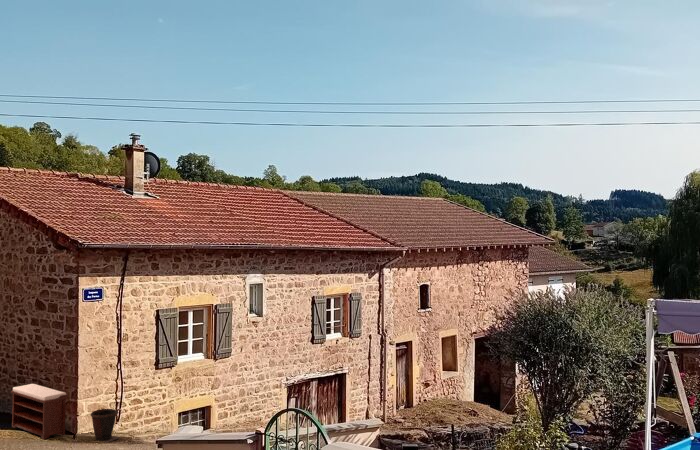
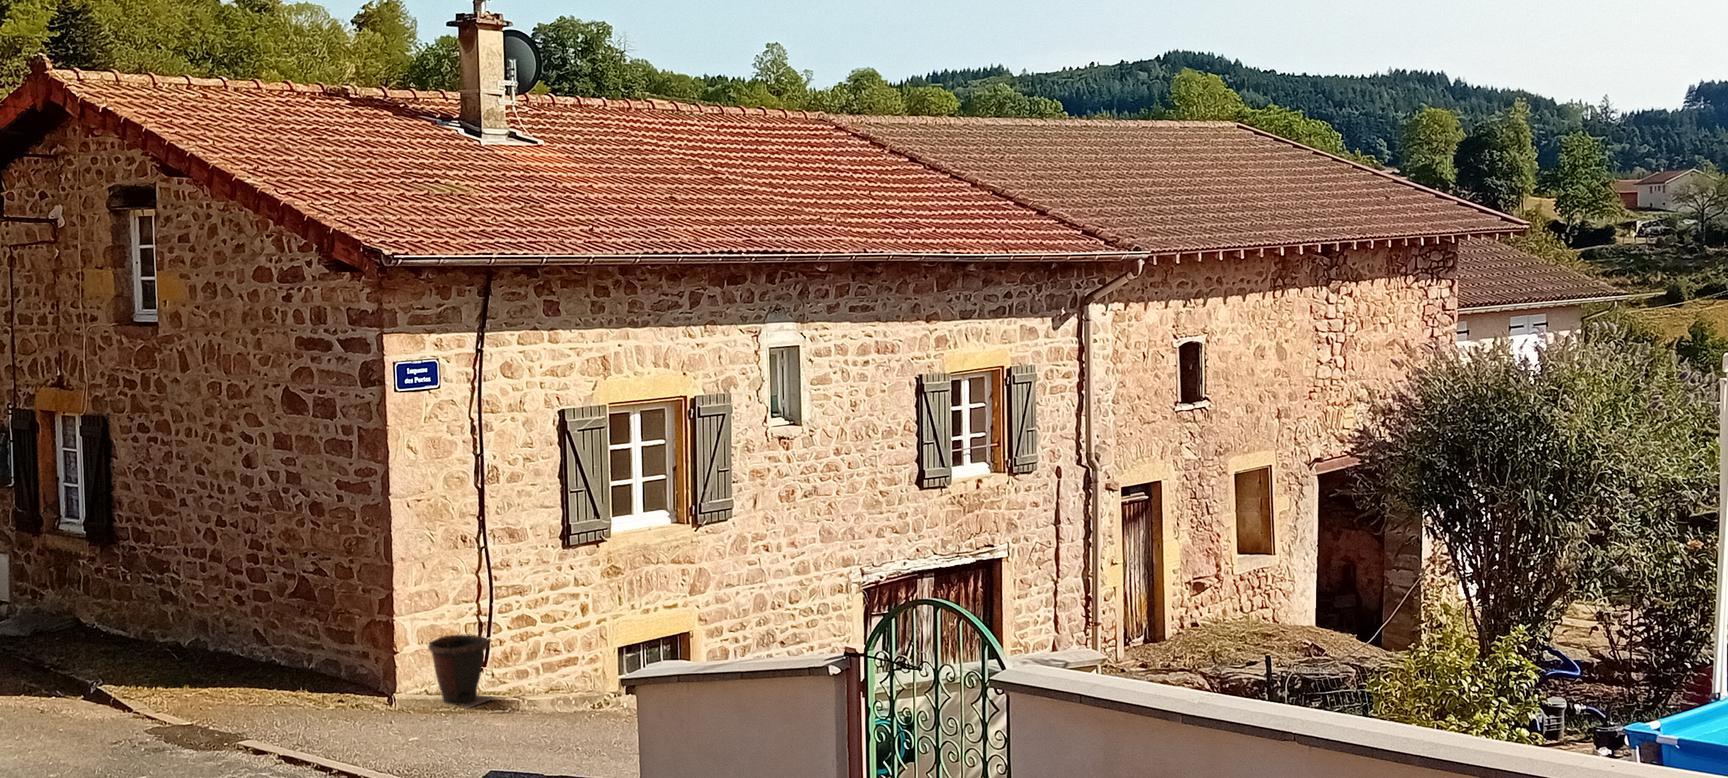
bench: present [11,384,68,440] -> none [246,580,376,702]

